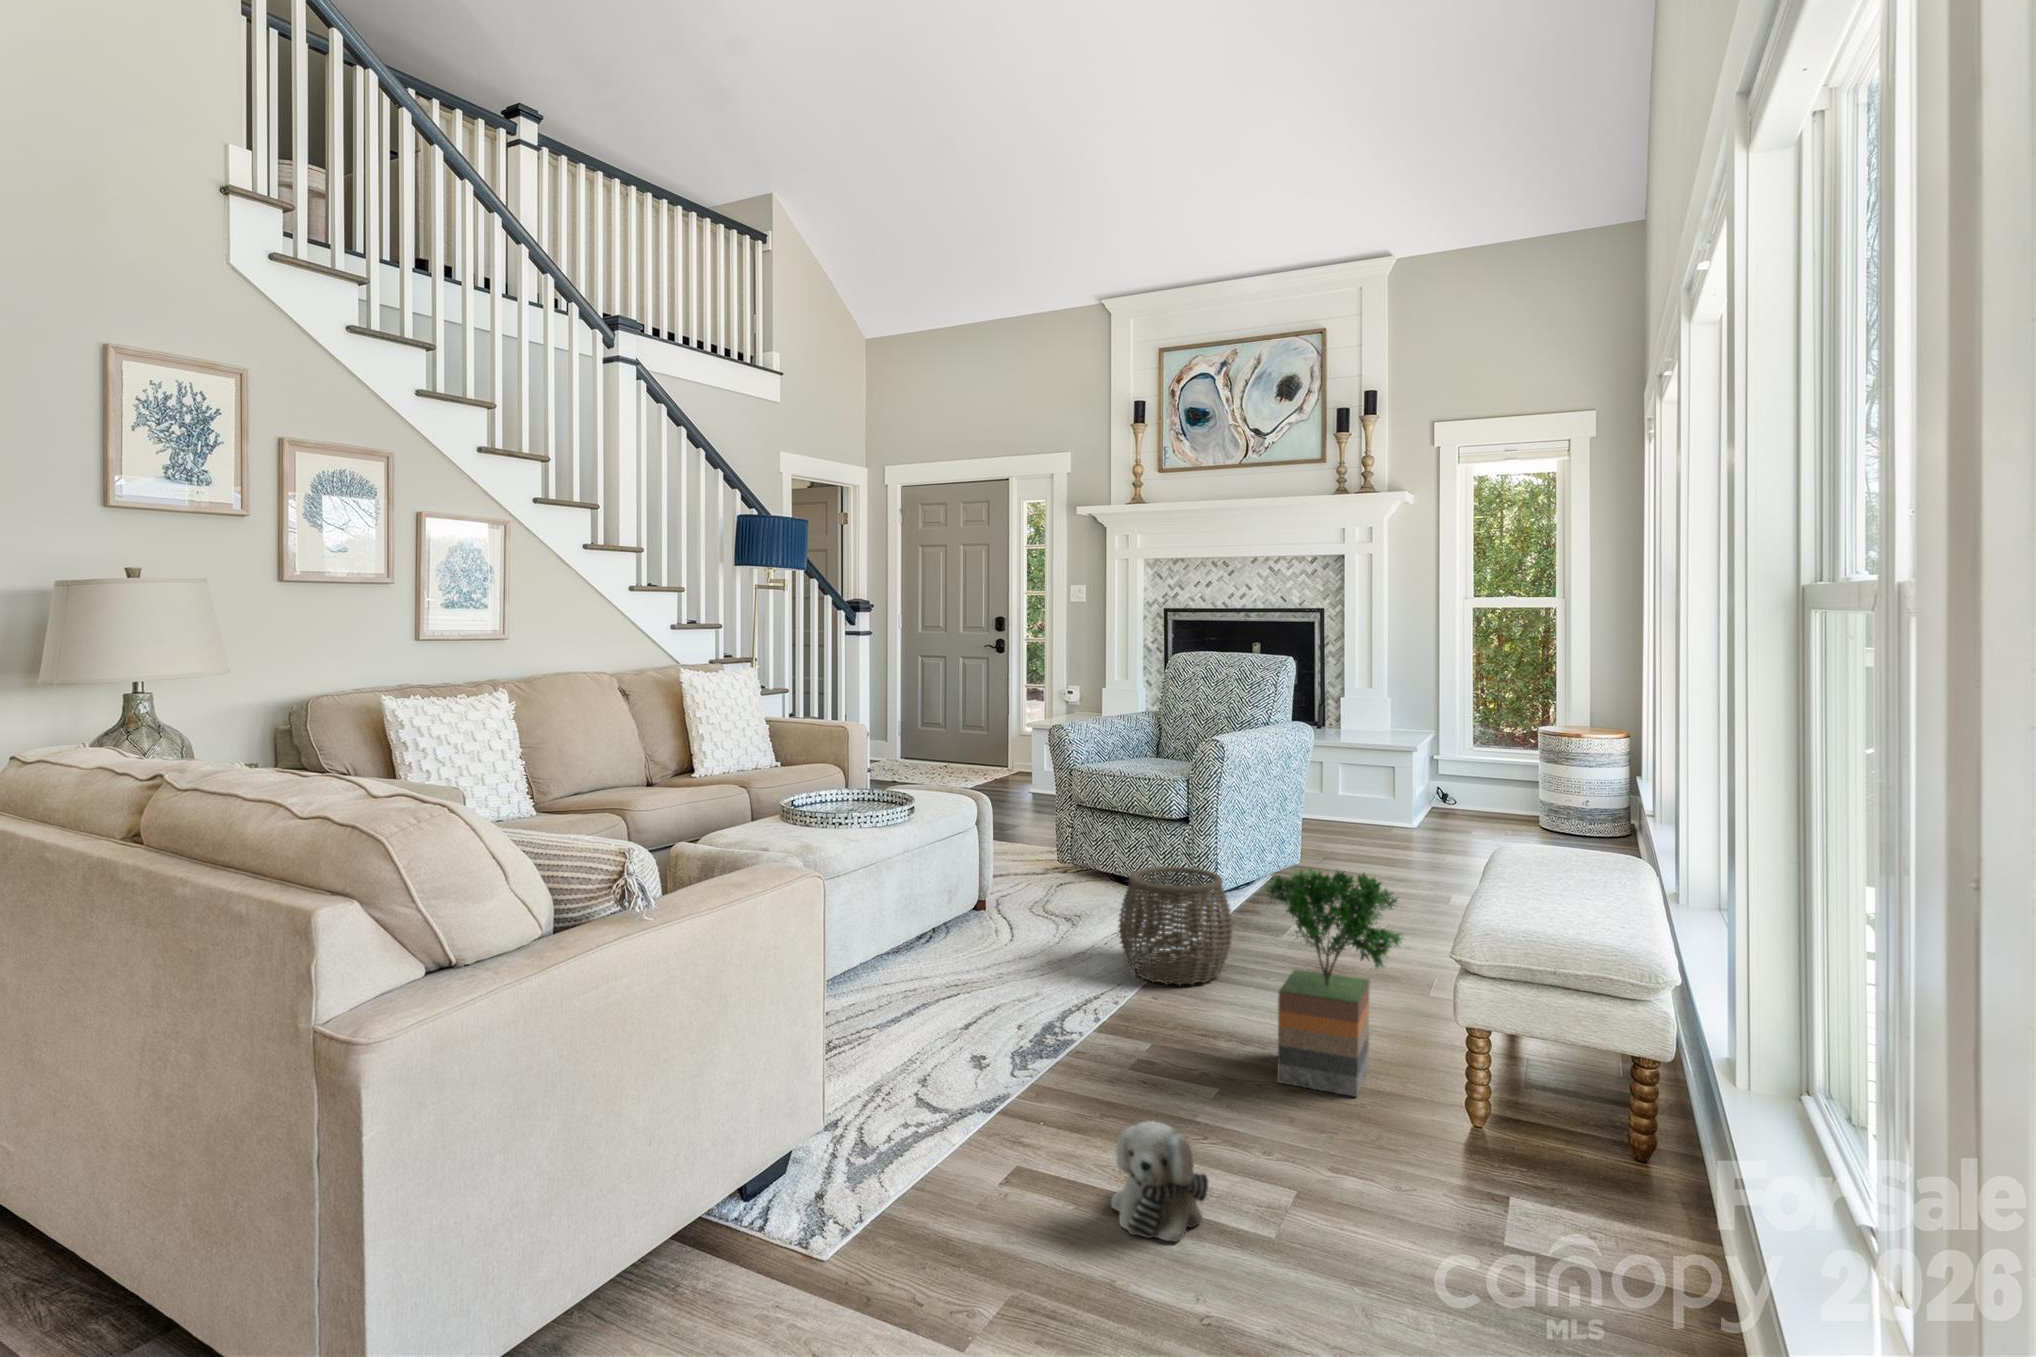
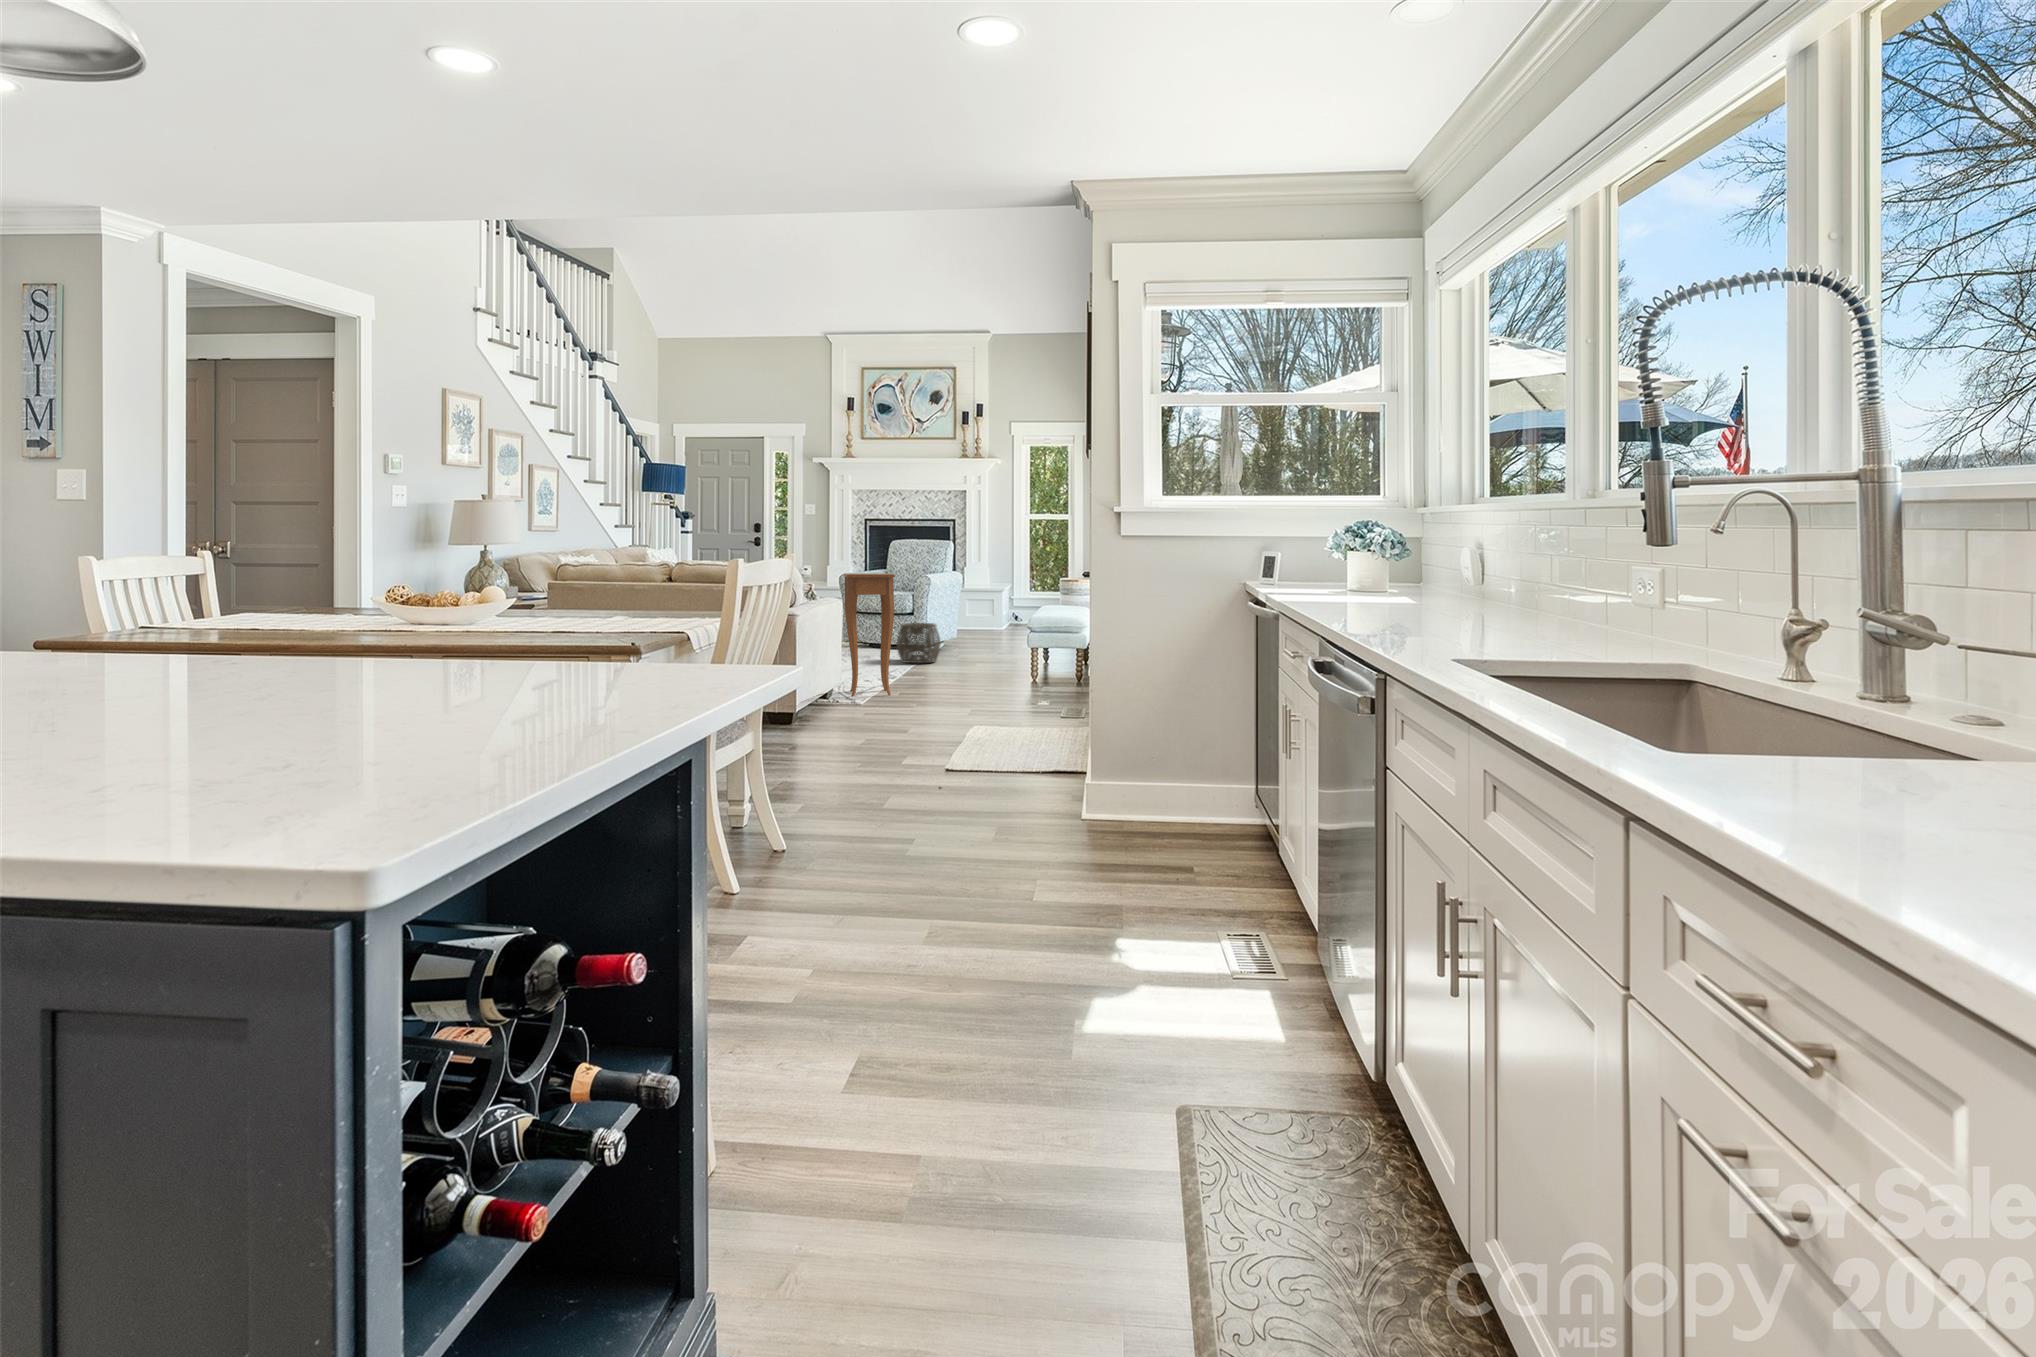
side table: none [765,802,976,1289] -> present [844,573,895,696]
potted tree: present [1266,868,1405,1097] -> none [958,605,1005,675]
plush toy: present [1111,1121,1208,1242] -> none [928,660,956,689]

